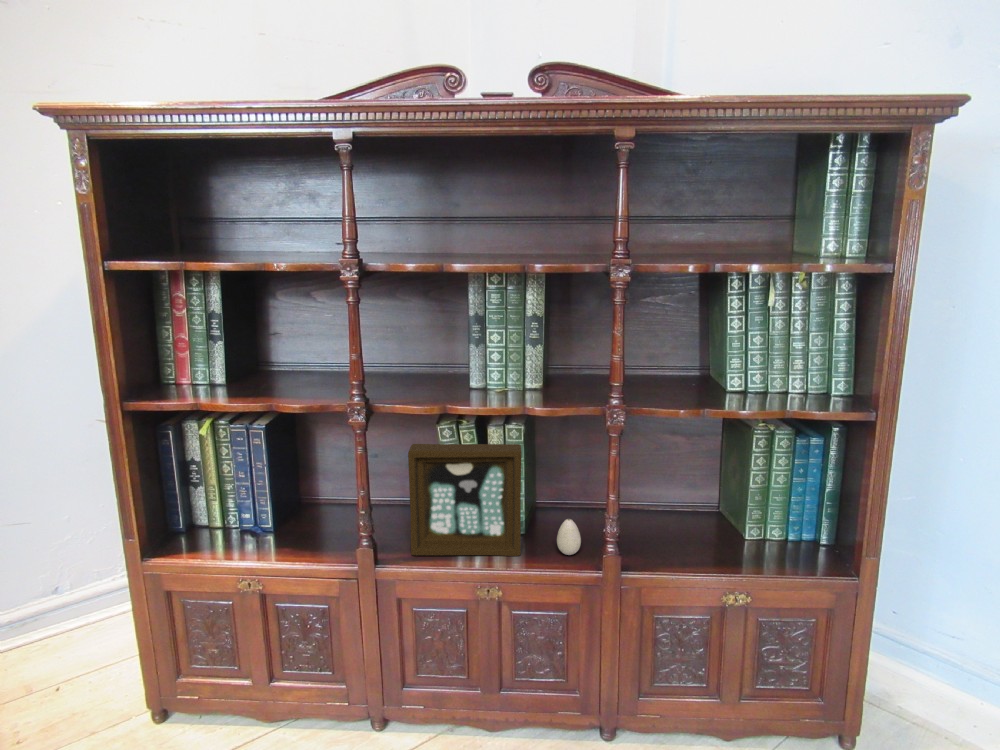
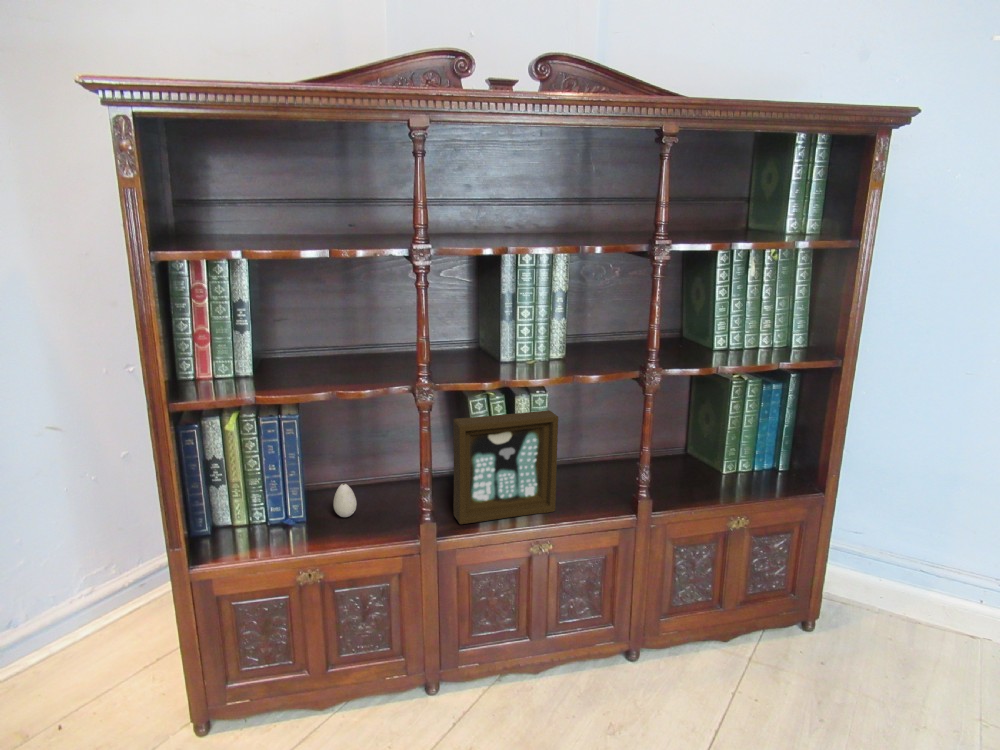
decorative egg: present [557,519,581,555] -> present [333,484,357,517]

